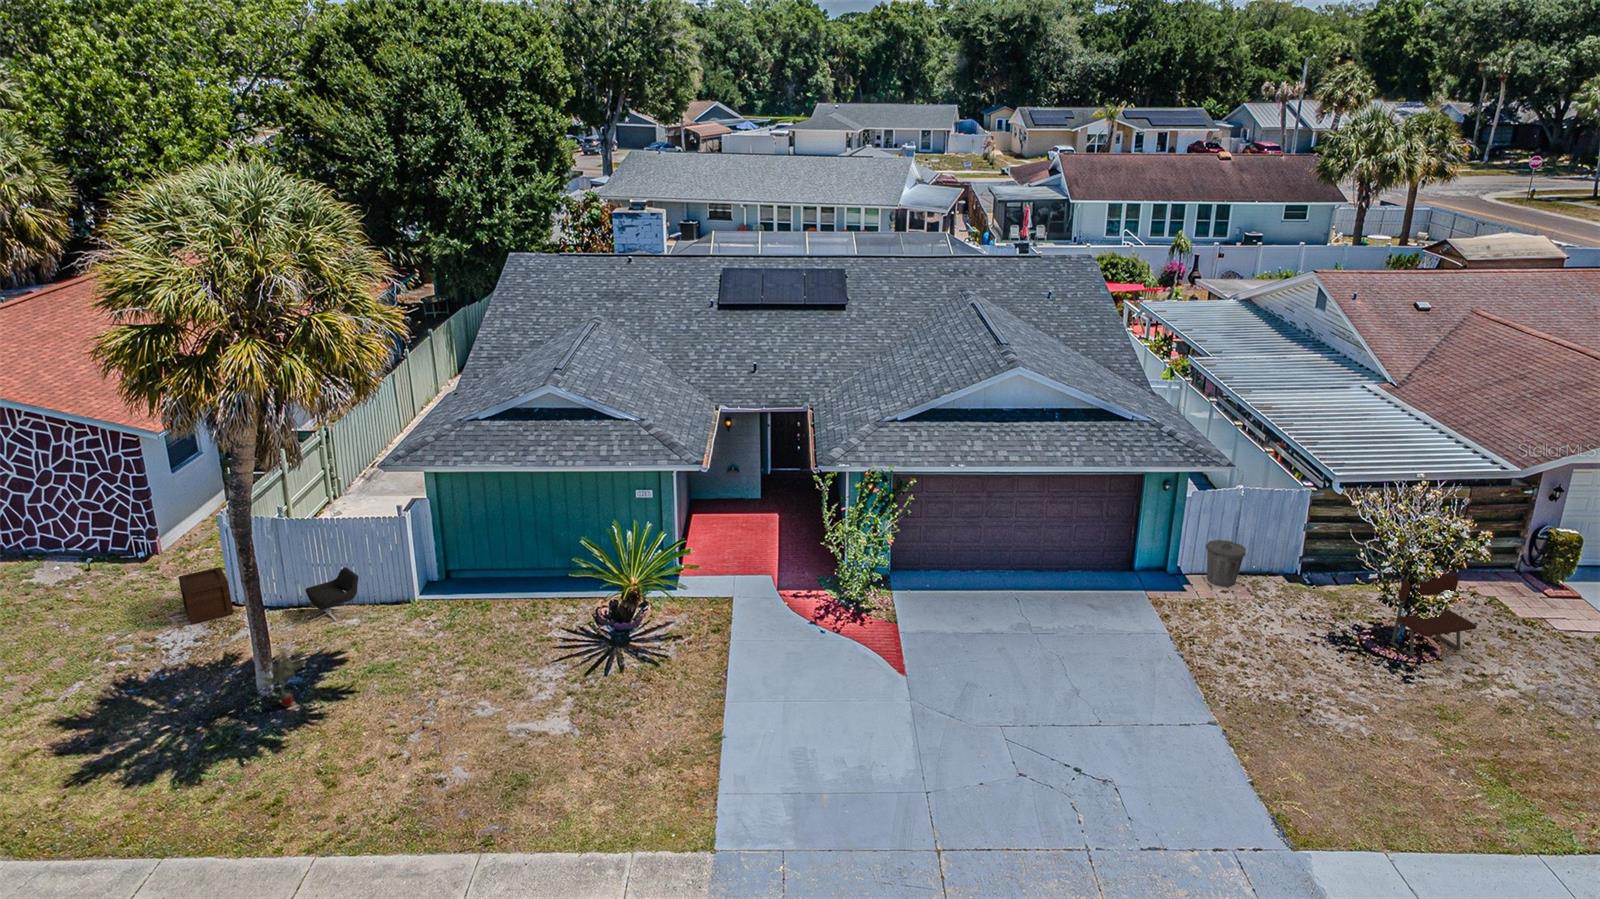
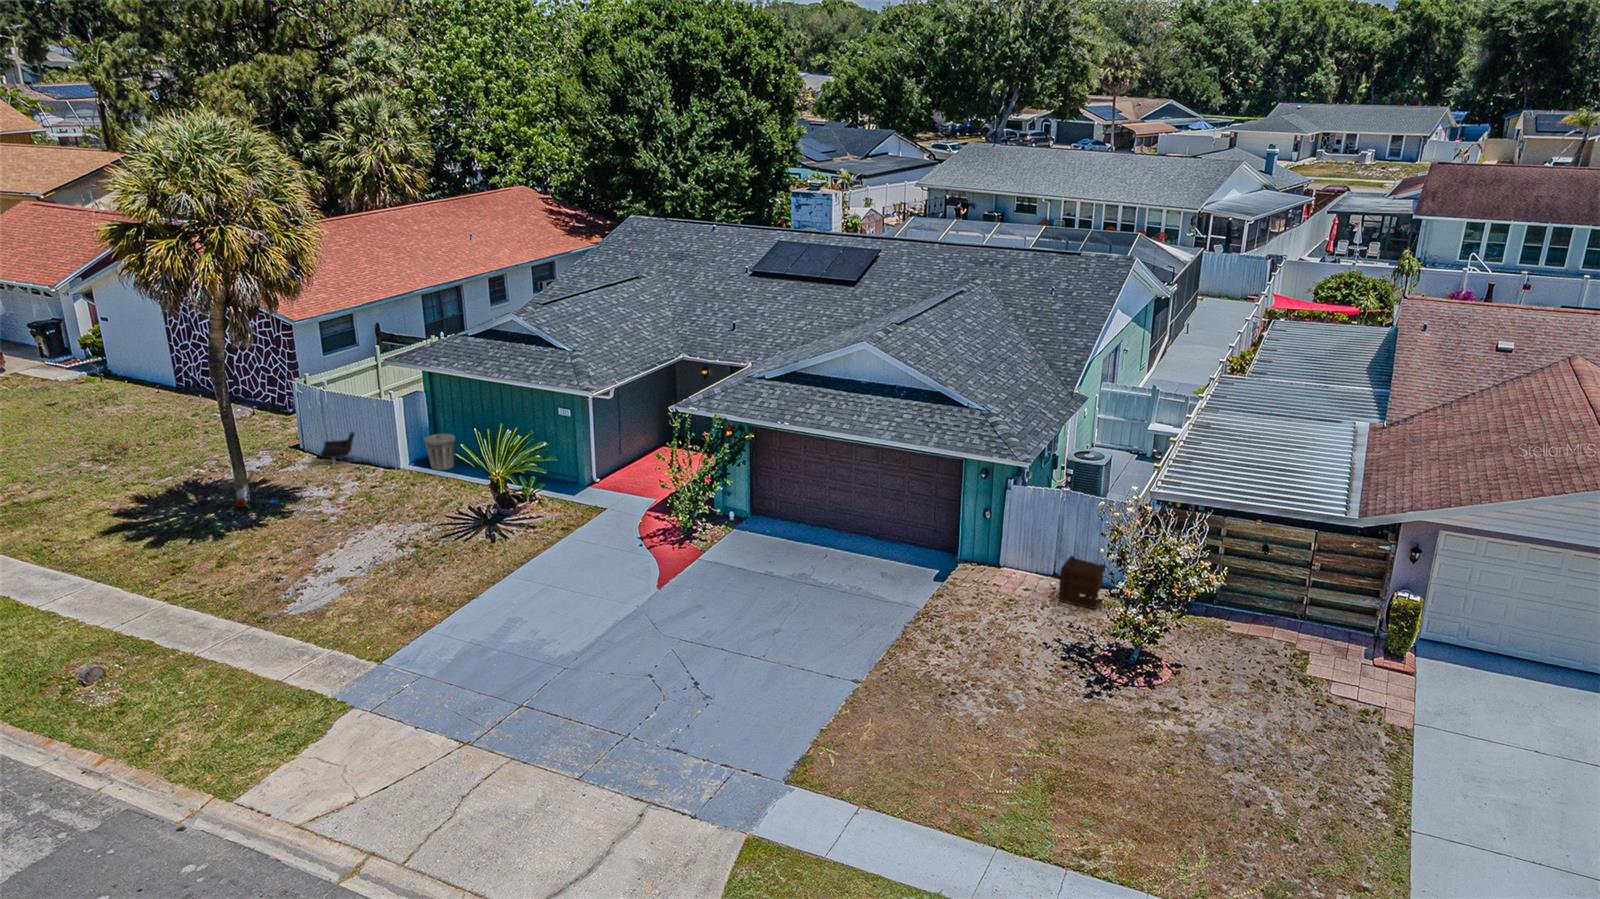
trash can: present [1206,540,1246,587] -> present [423,434,455,470]
wooden crate: present [178,567,234,624] -> present [1058,556,1106,609]
bench: present [1390,573,1477,657] -> none [1104,602,1183,695]

